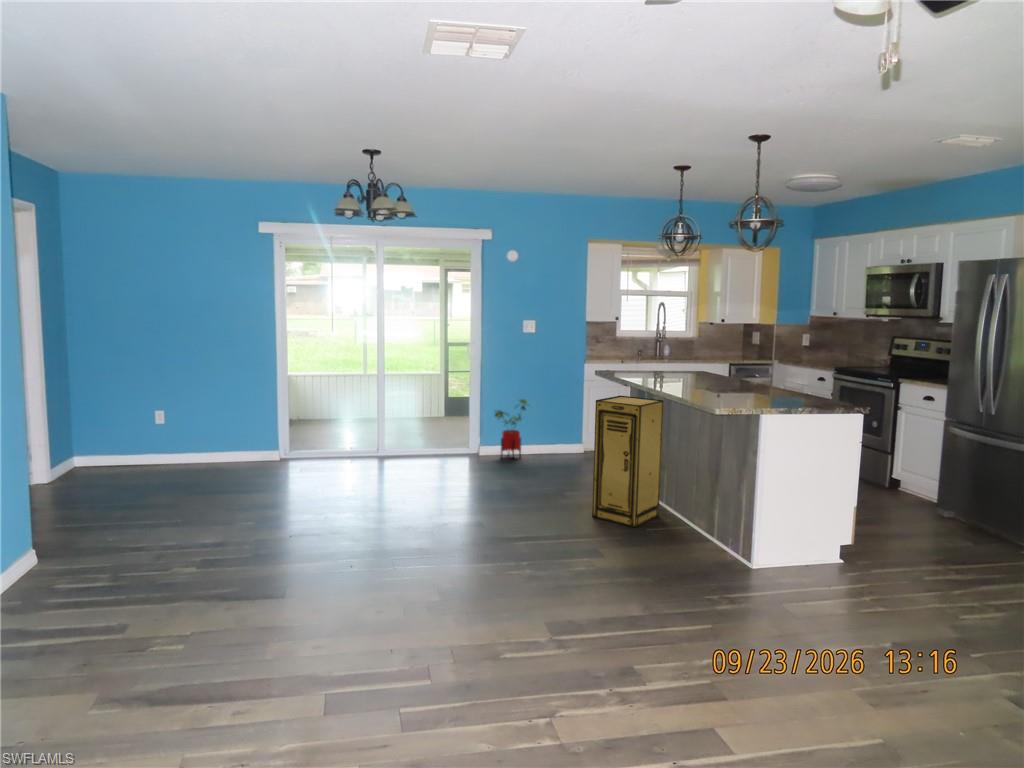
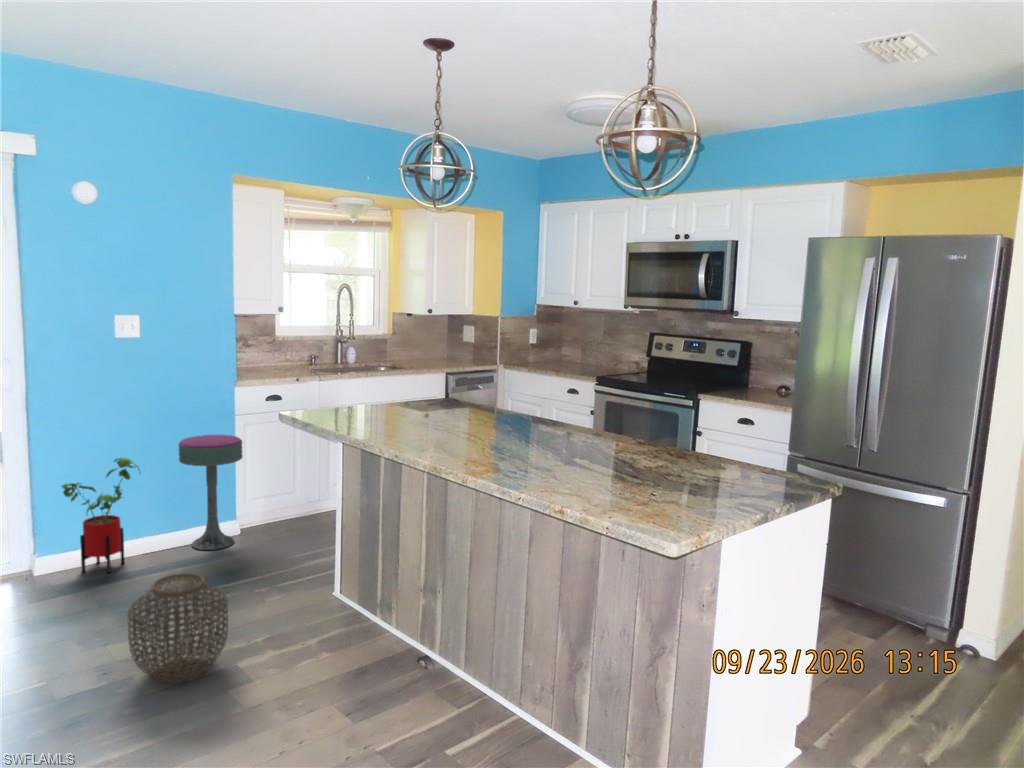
bar stool: none [551,392,586,458] -> present [178,434,243,550]
storage cabinet: present [592,396,663,527] -> none [303,465,427,729]
woven basket: none [518,447,564,498] -> present [128,573,228,684]

